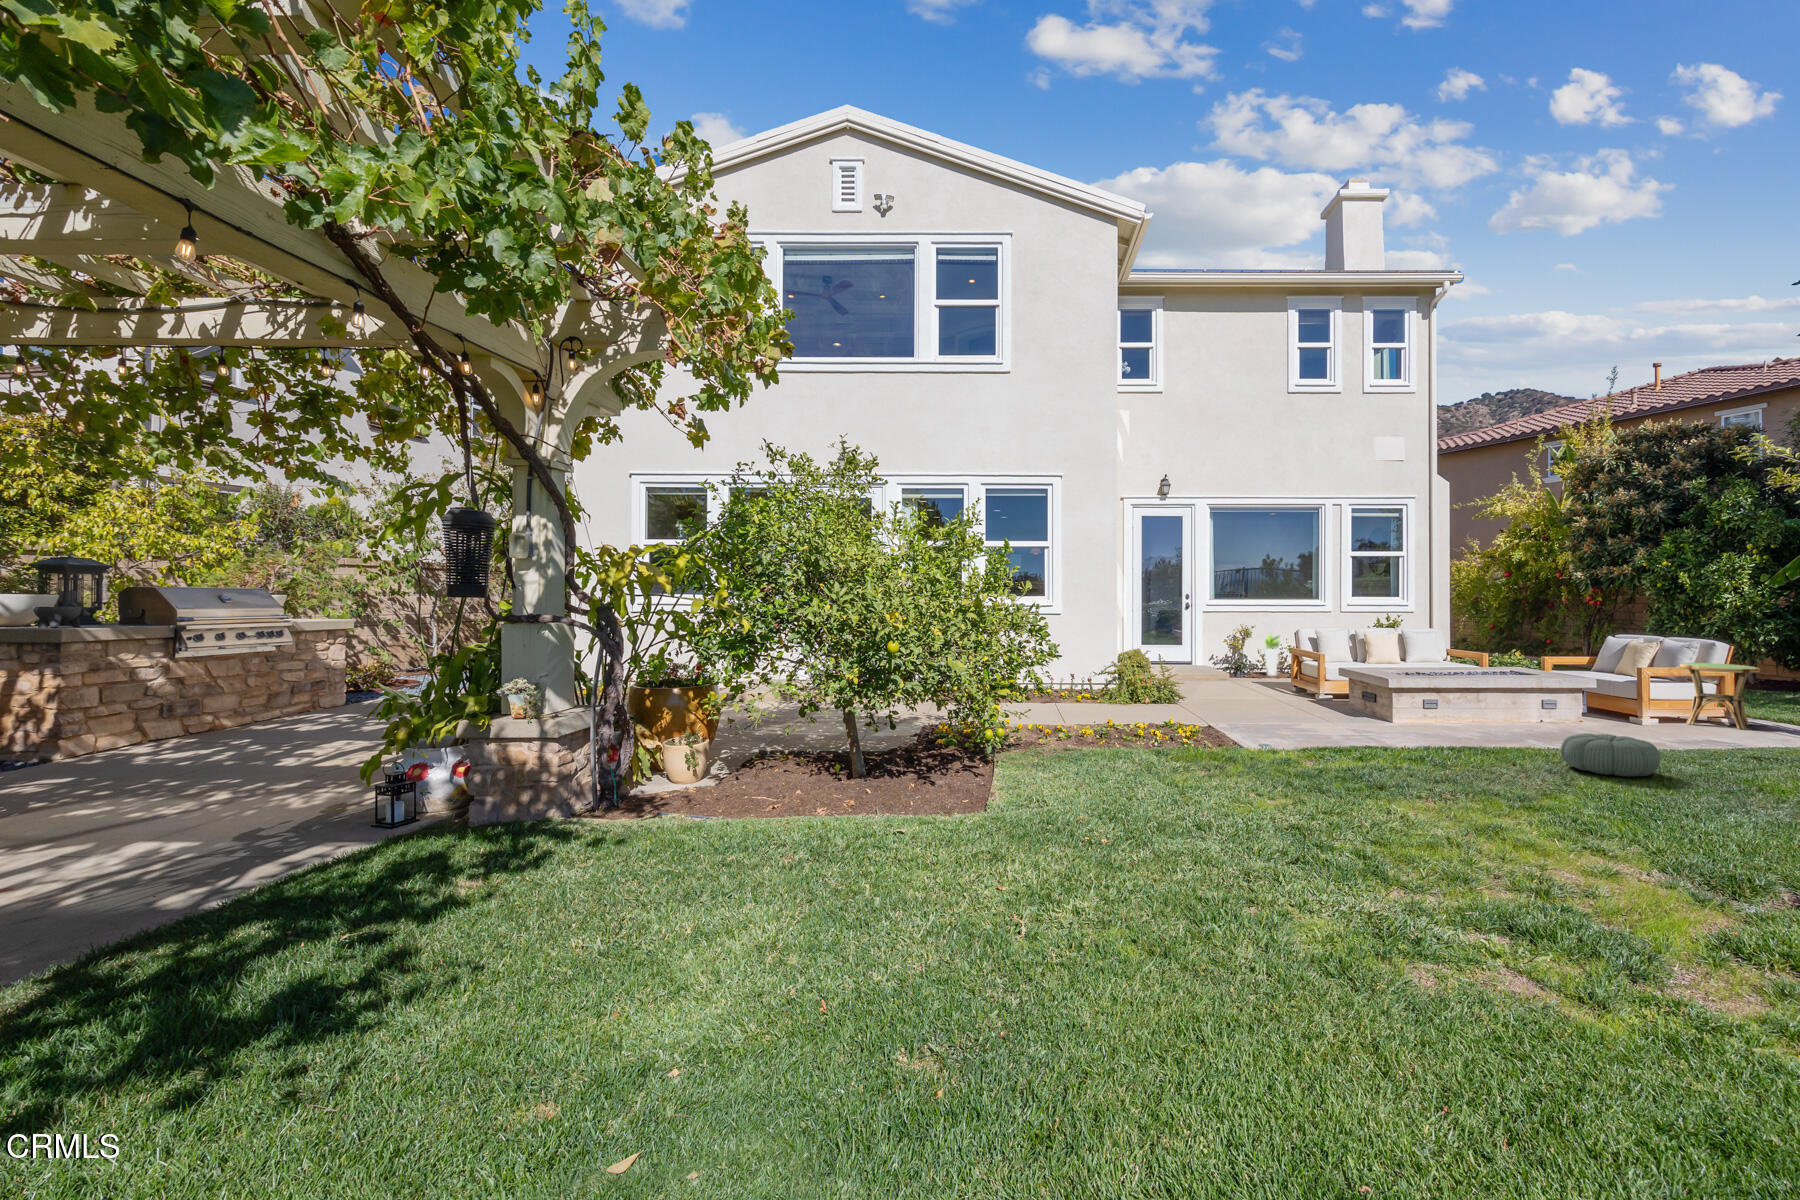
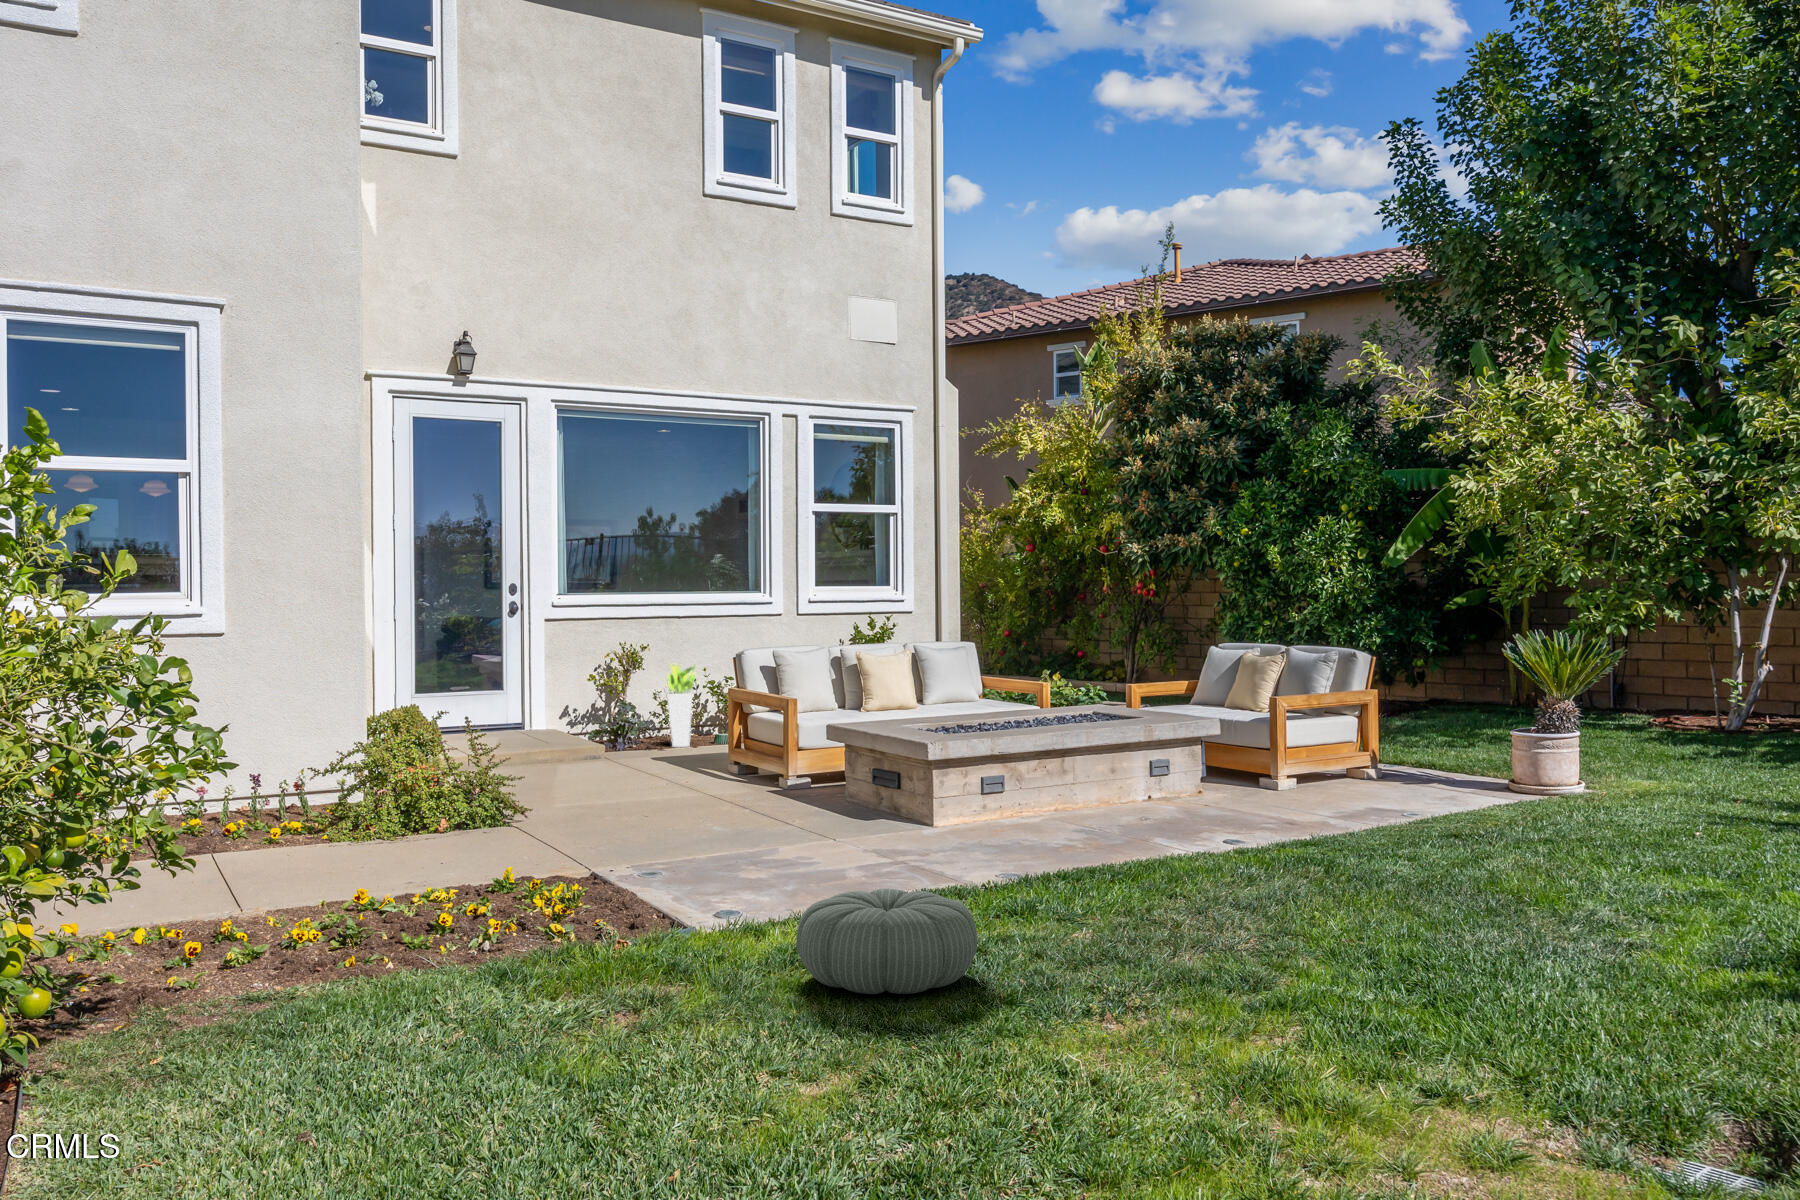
side table: present [1680,663,1761,729] -> none [1323,683,1422,787]
pouf: present [1561,733,1660,777] -> present [796,889,977,994]

